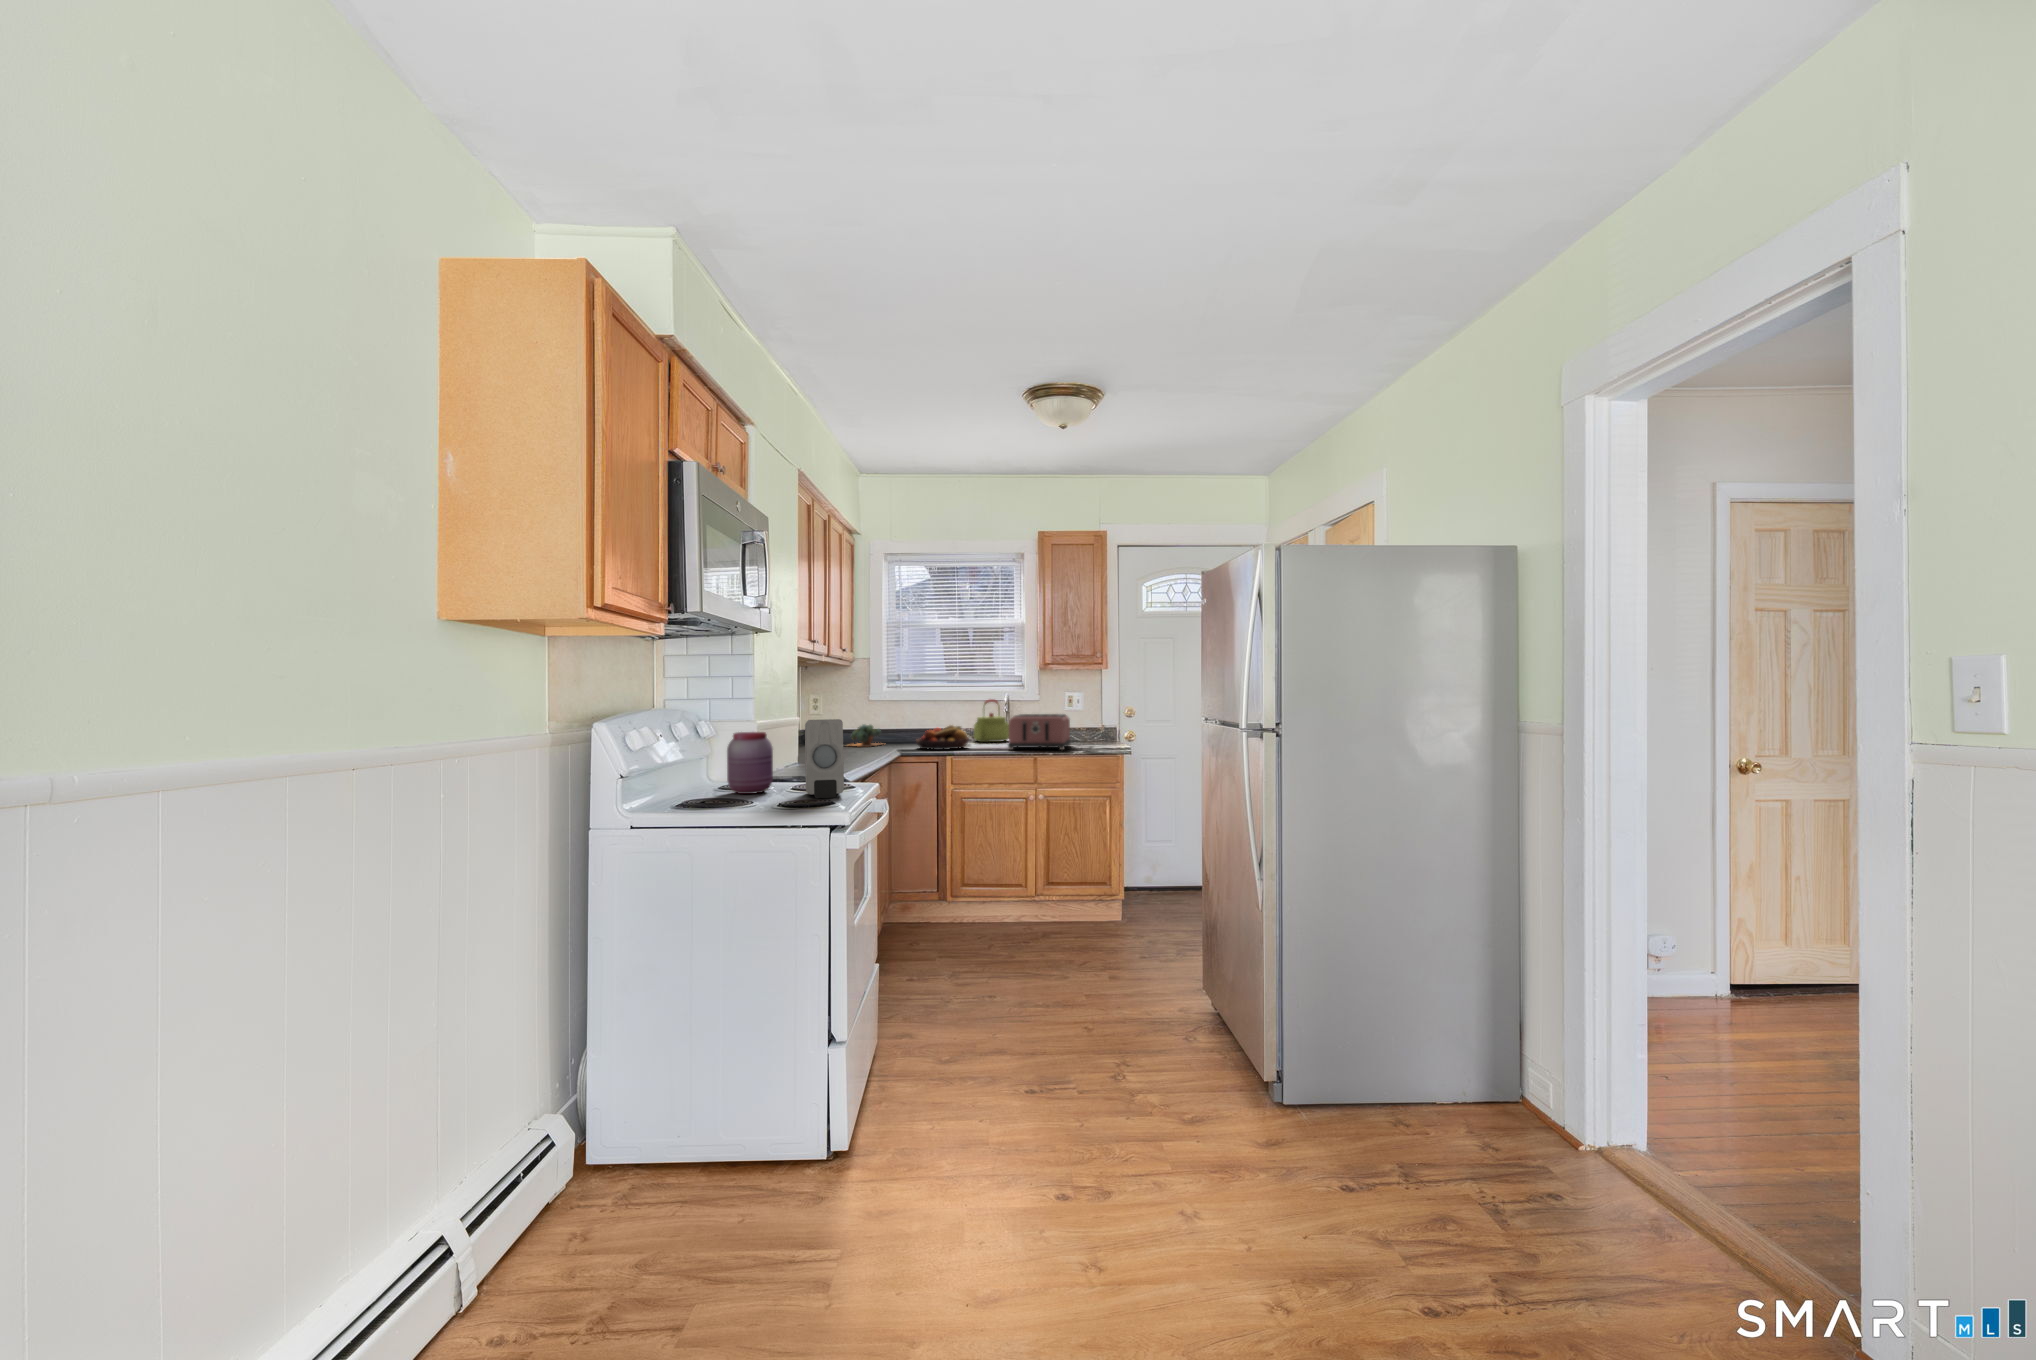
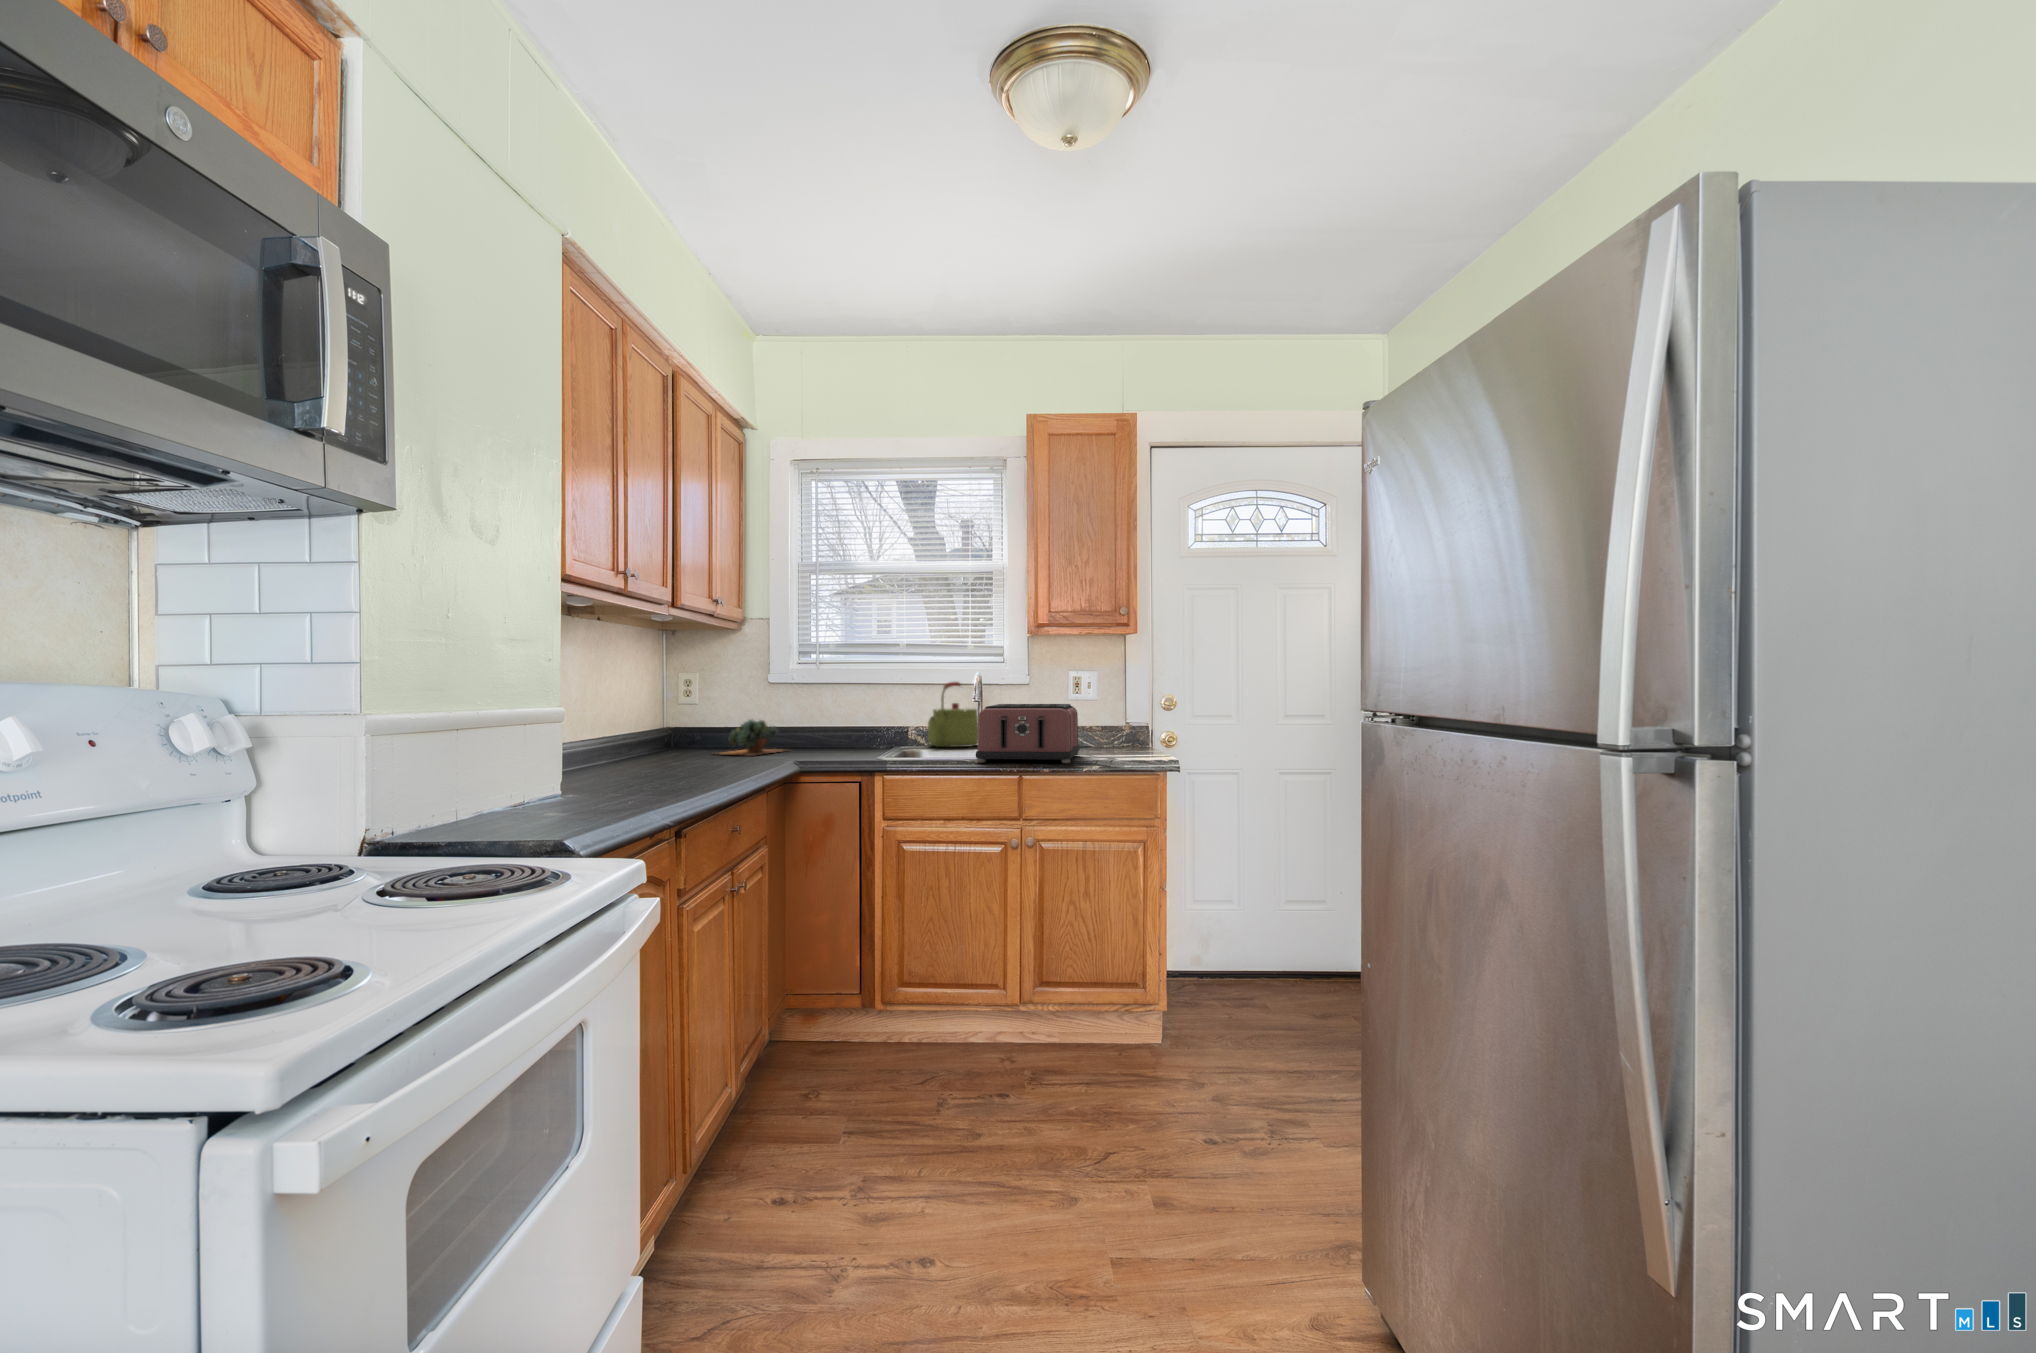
soap dispenser: present [805,719,844,798] -> none [316,708,486,947]
fruit bowl: present [916,725,969,750] -> none [827,721,914,762]
jar: present [727,732,773,794] -> none [152,741,310,917]

